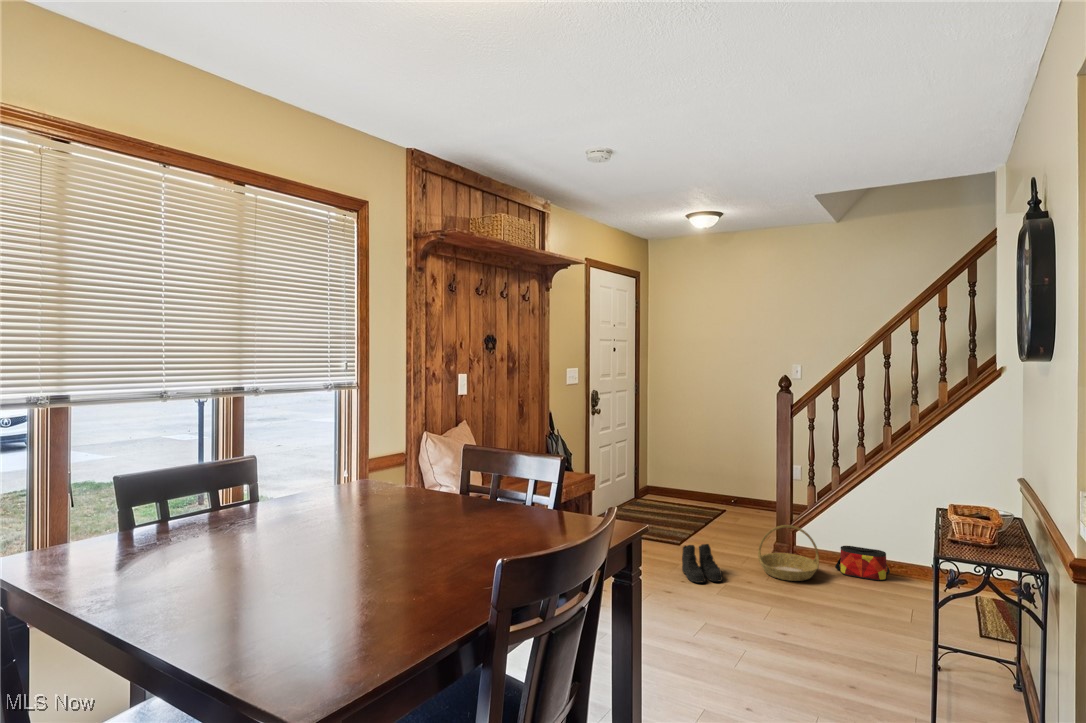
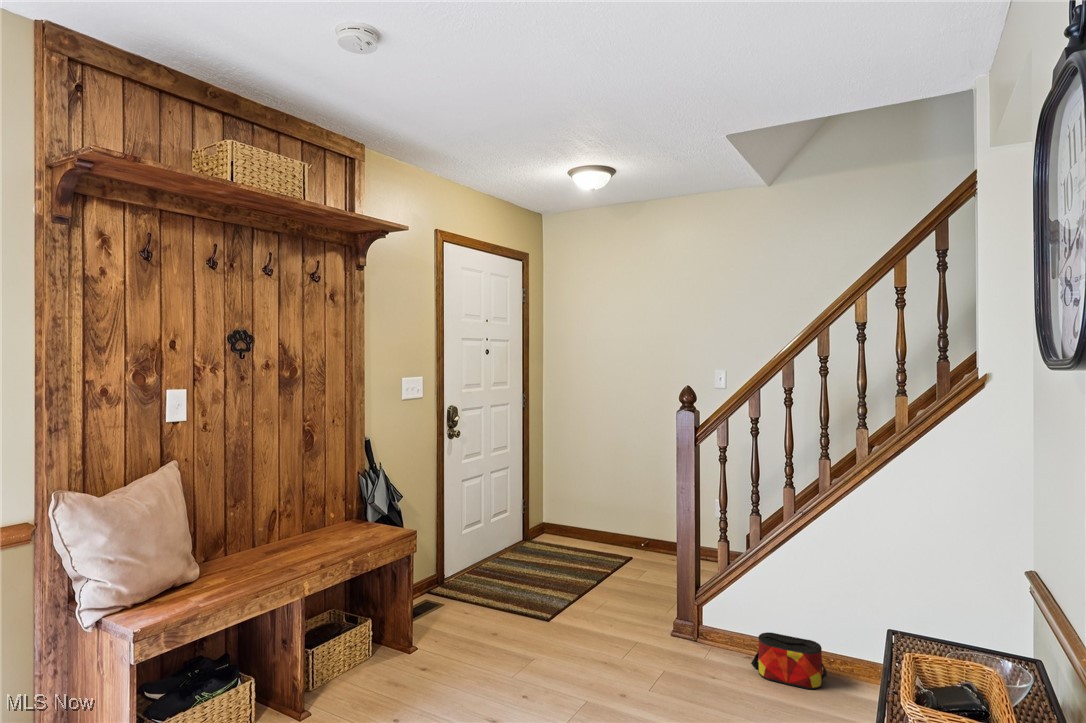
basket: present [758,525,819,581] -> none [641,606,725,694]
boots: present [682,544,722,583] -> none [528,635,582,702]

